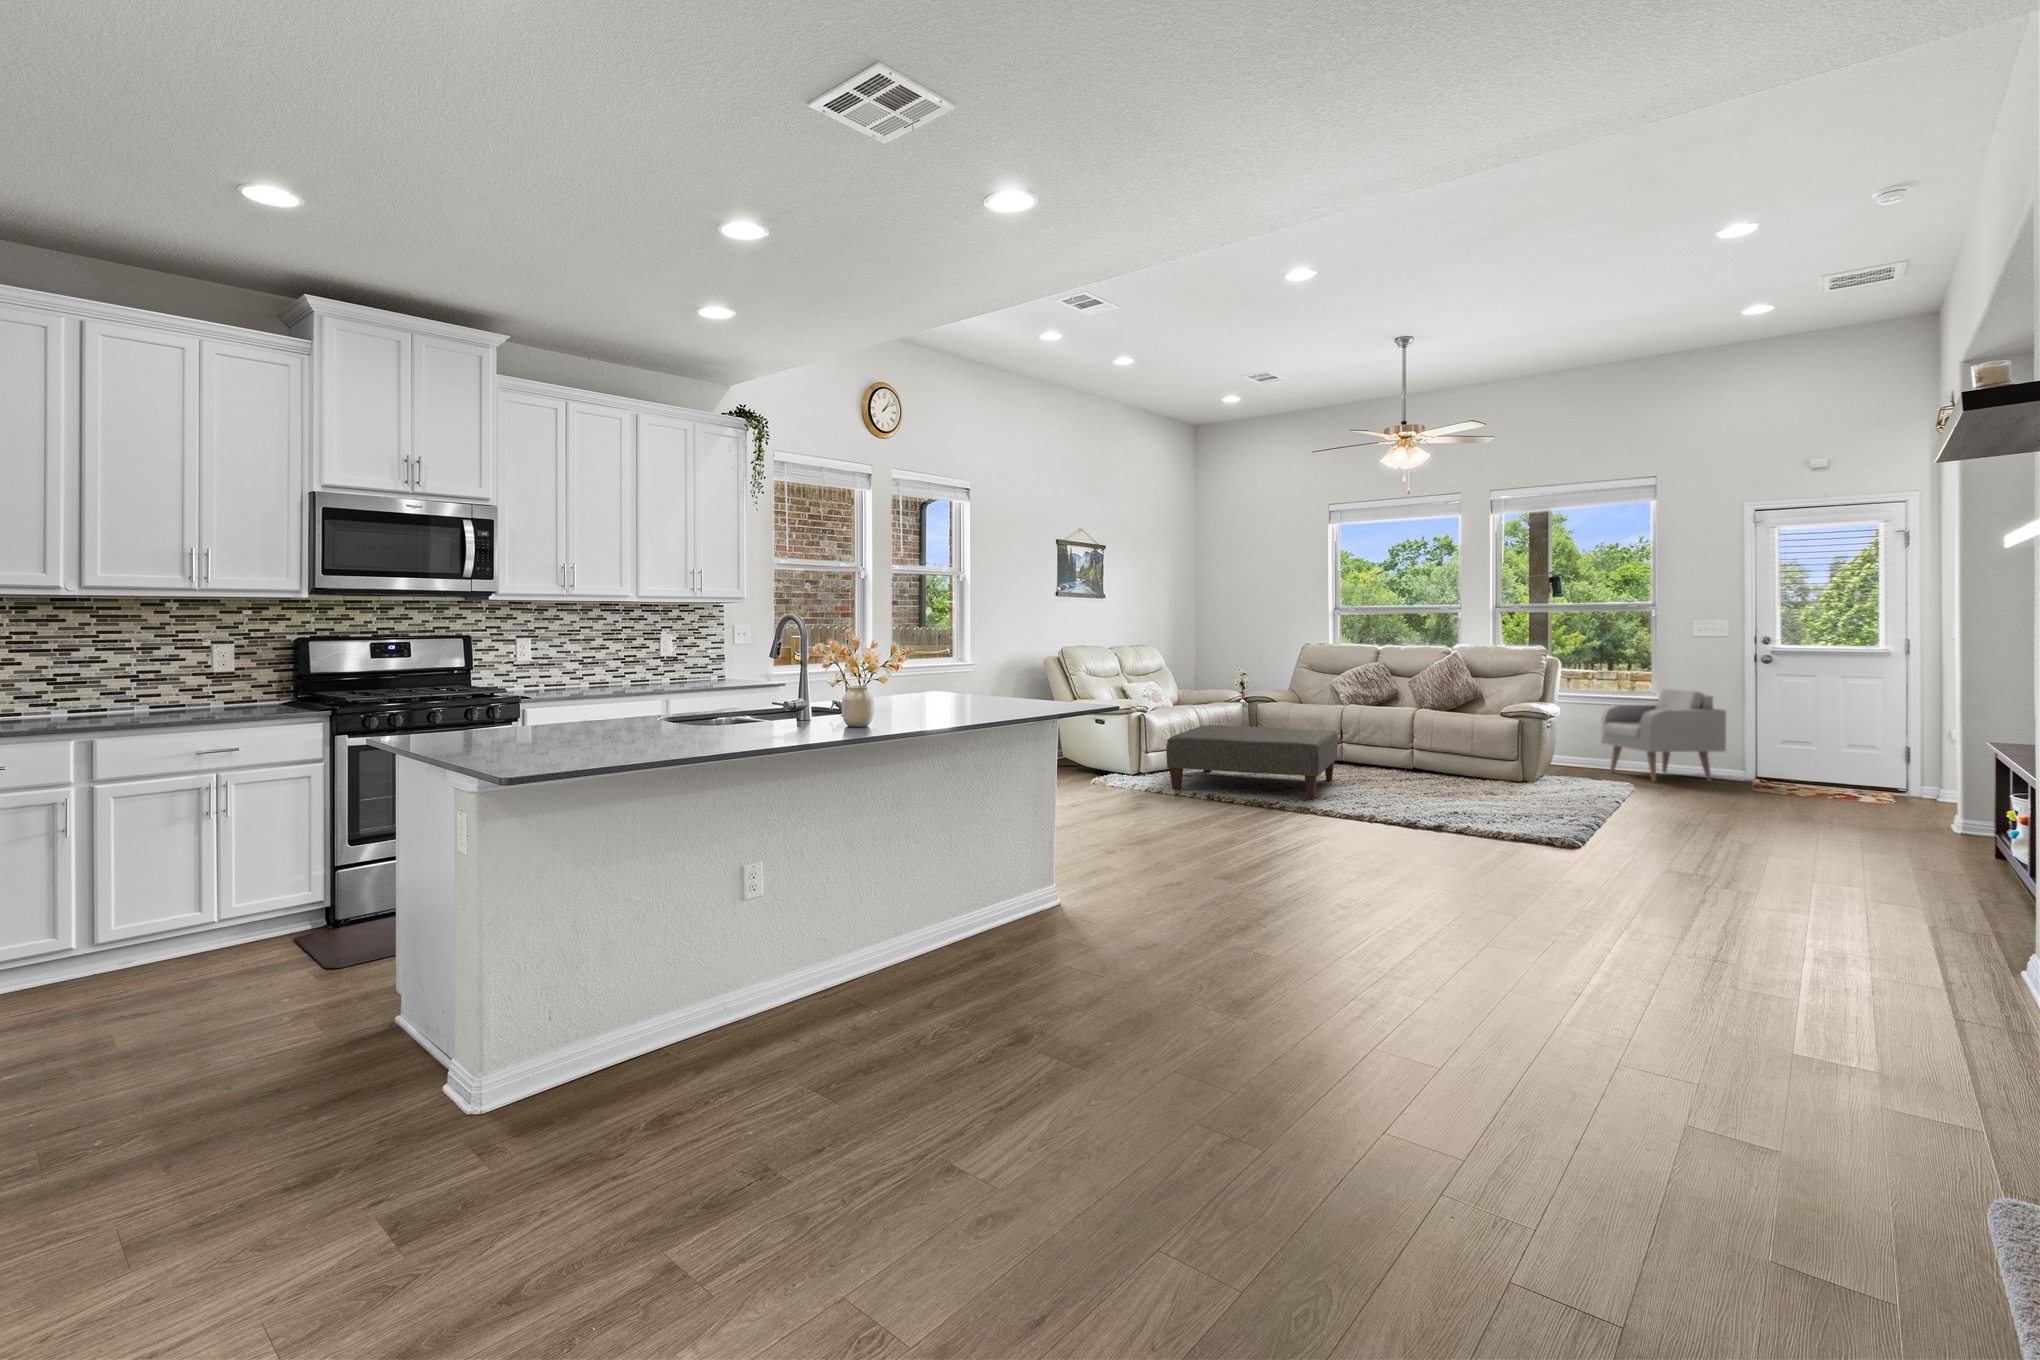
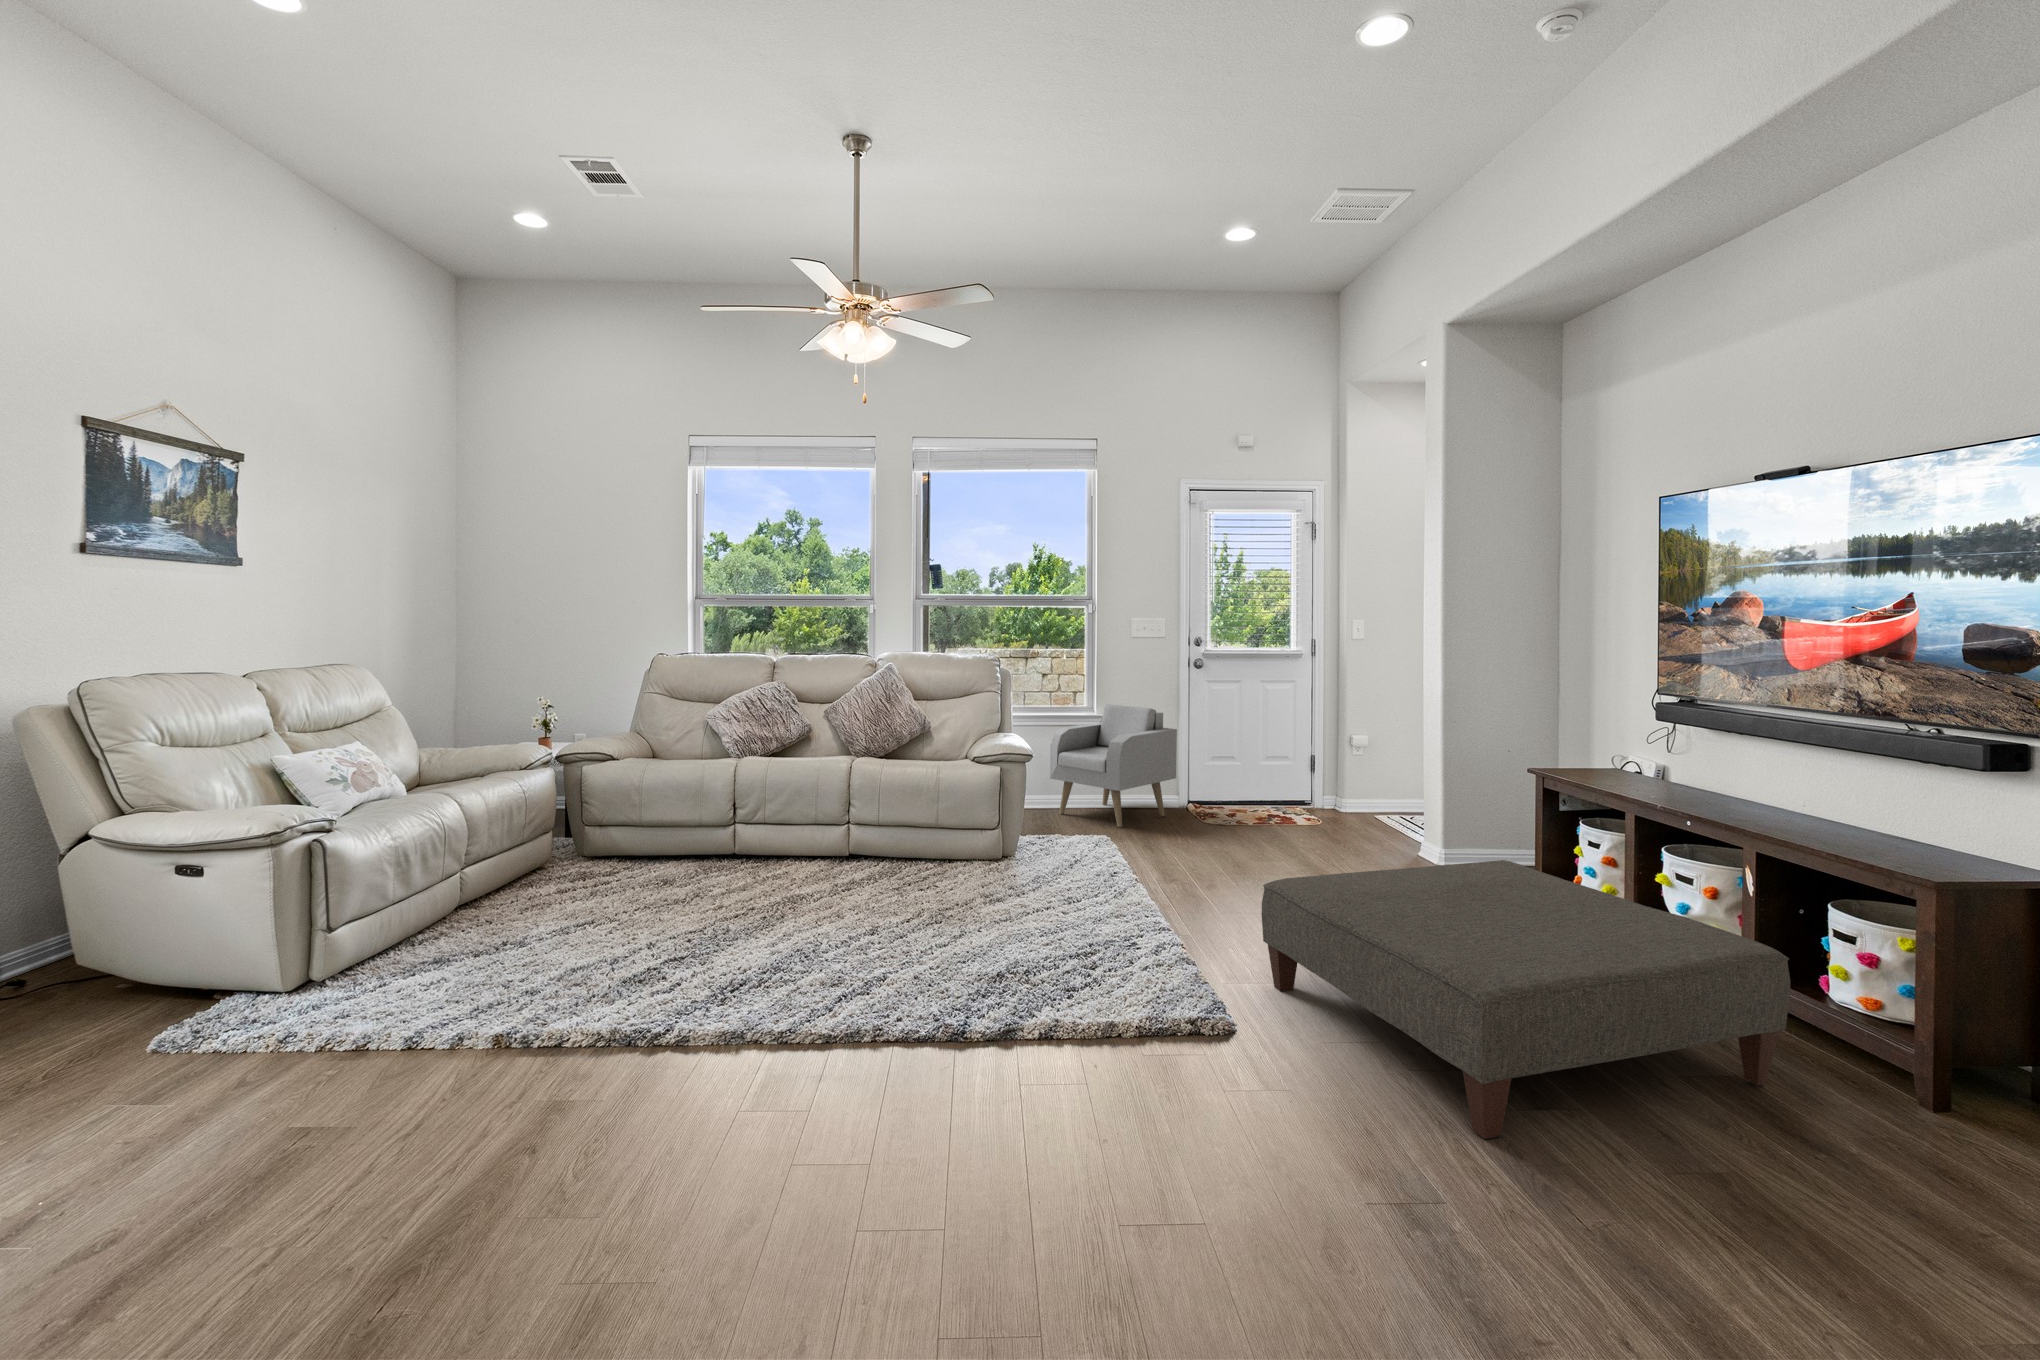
ottoman: present [1166,725,1338,799] -> present [1262,860,1790,1139]

